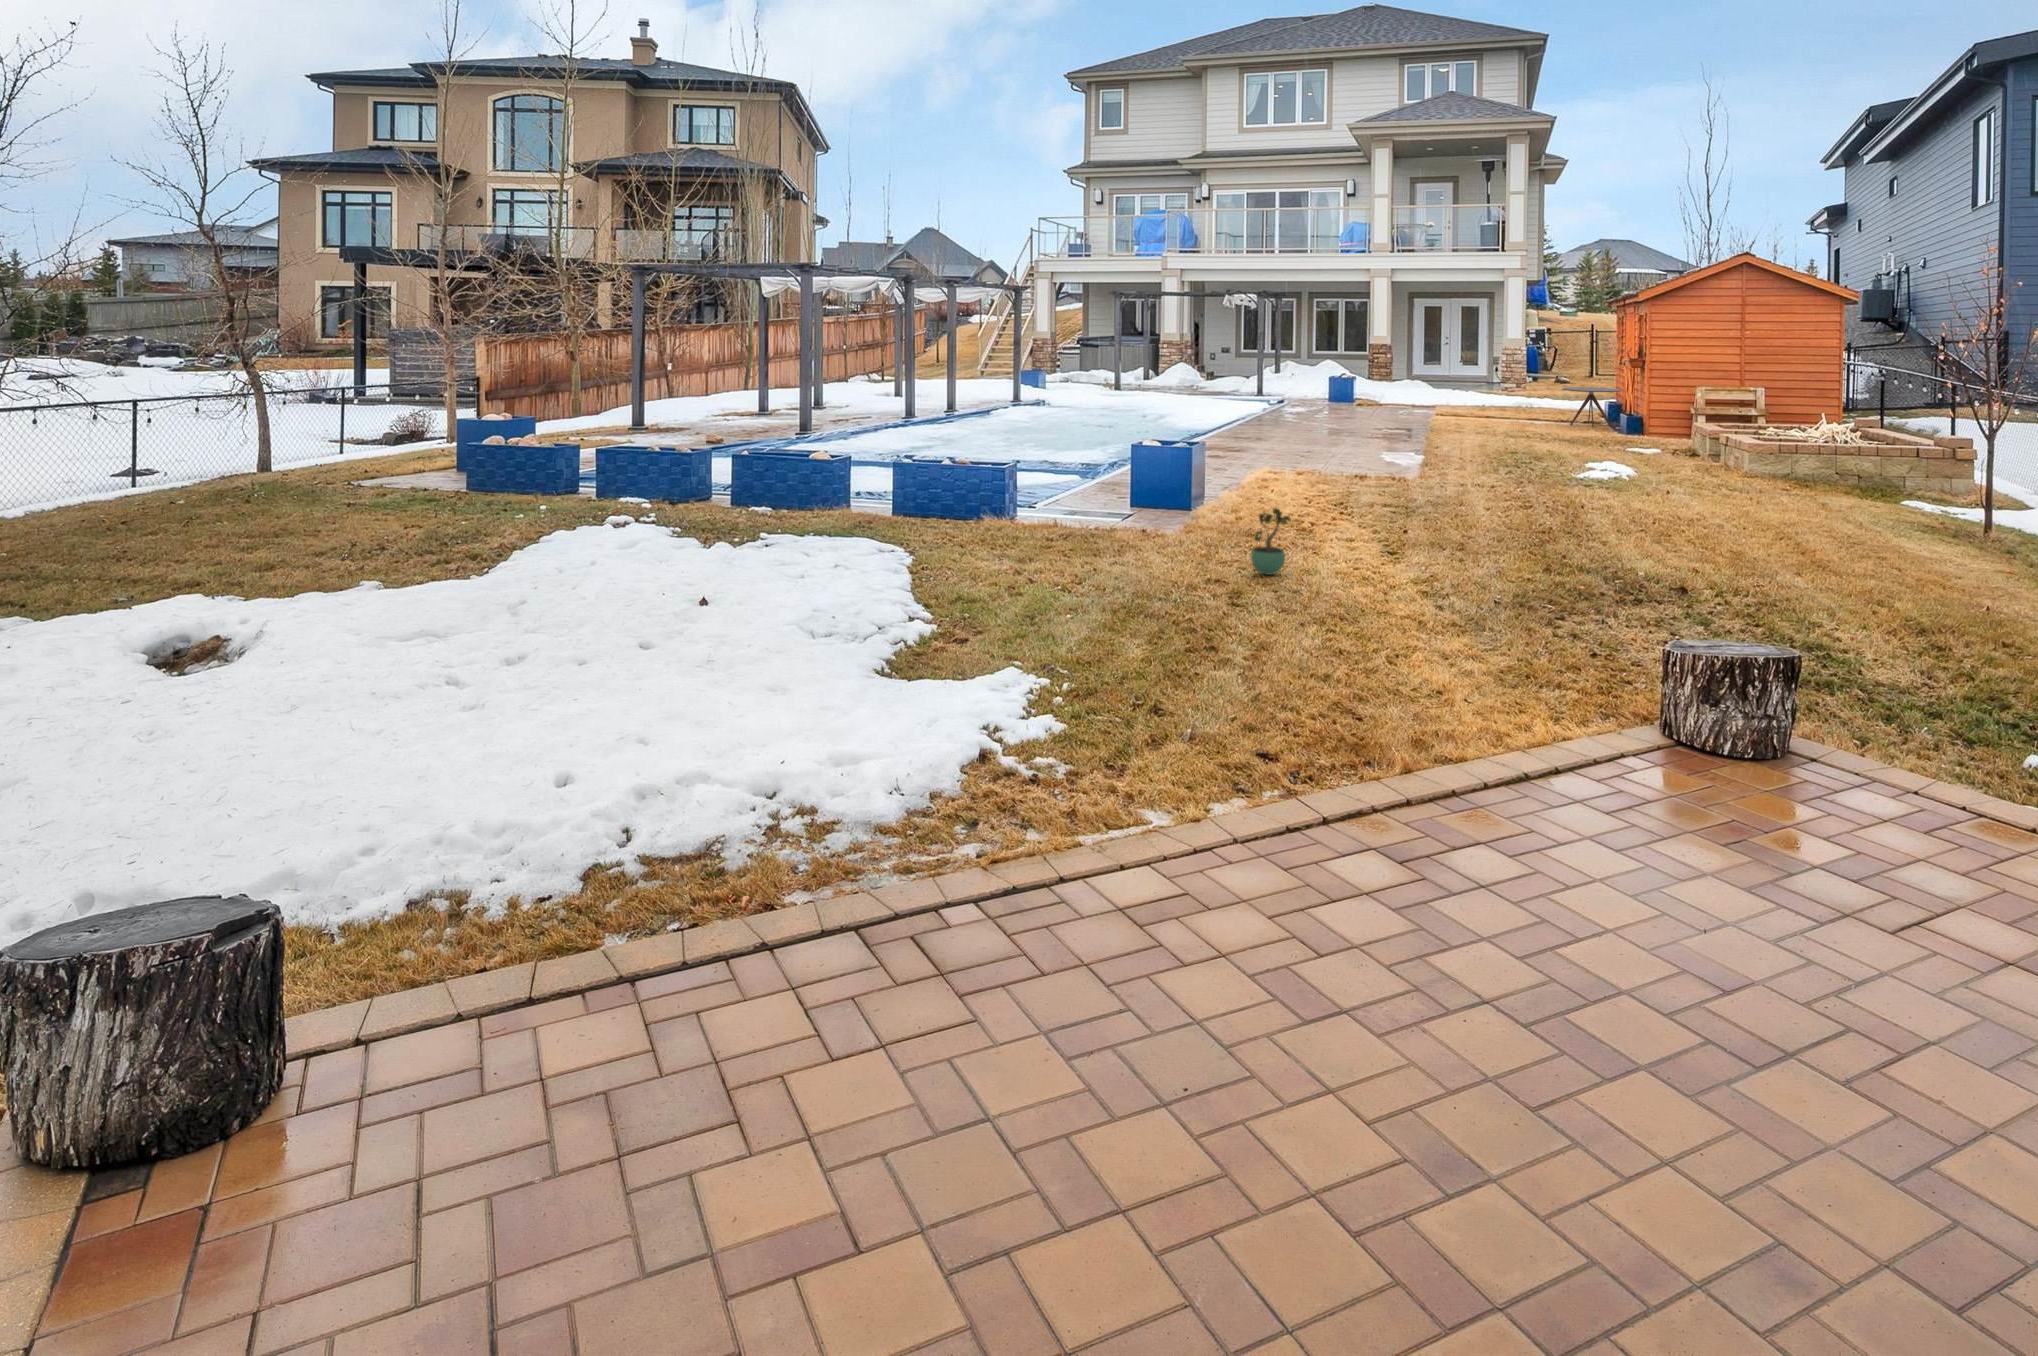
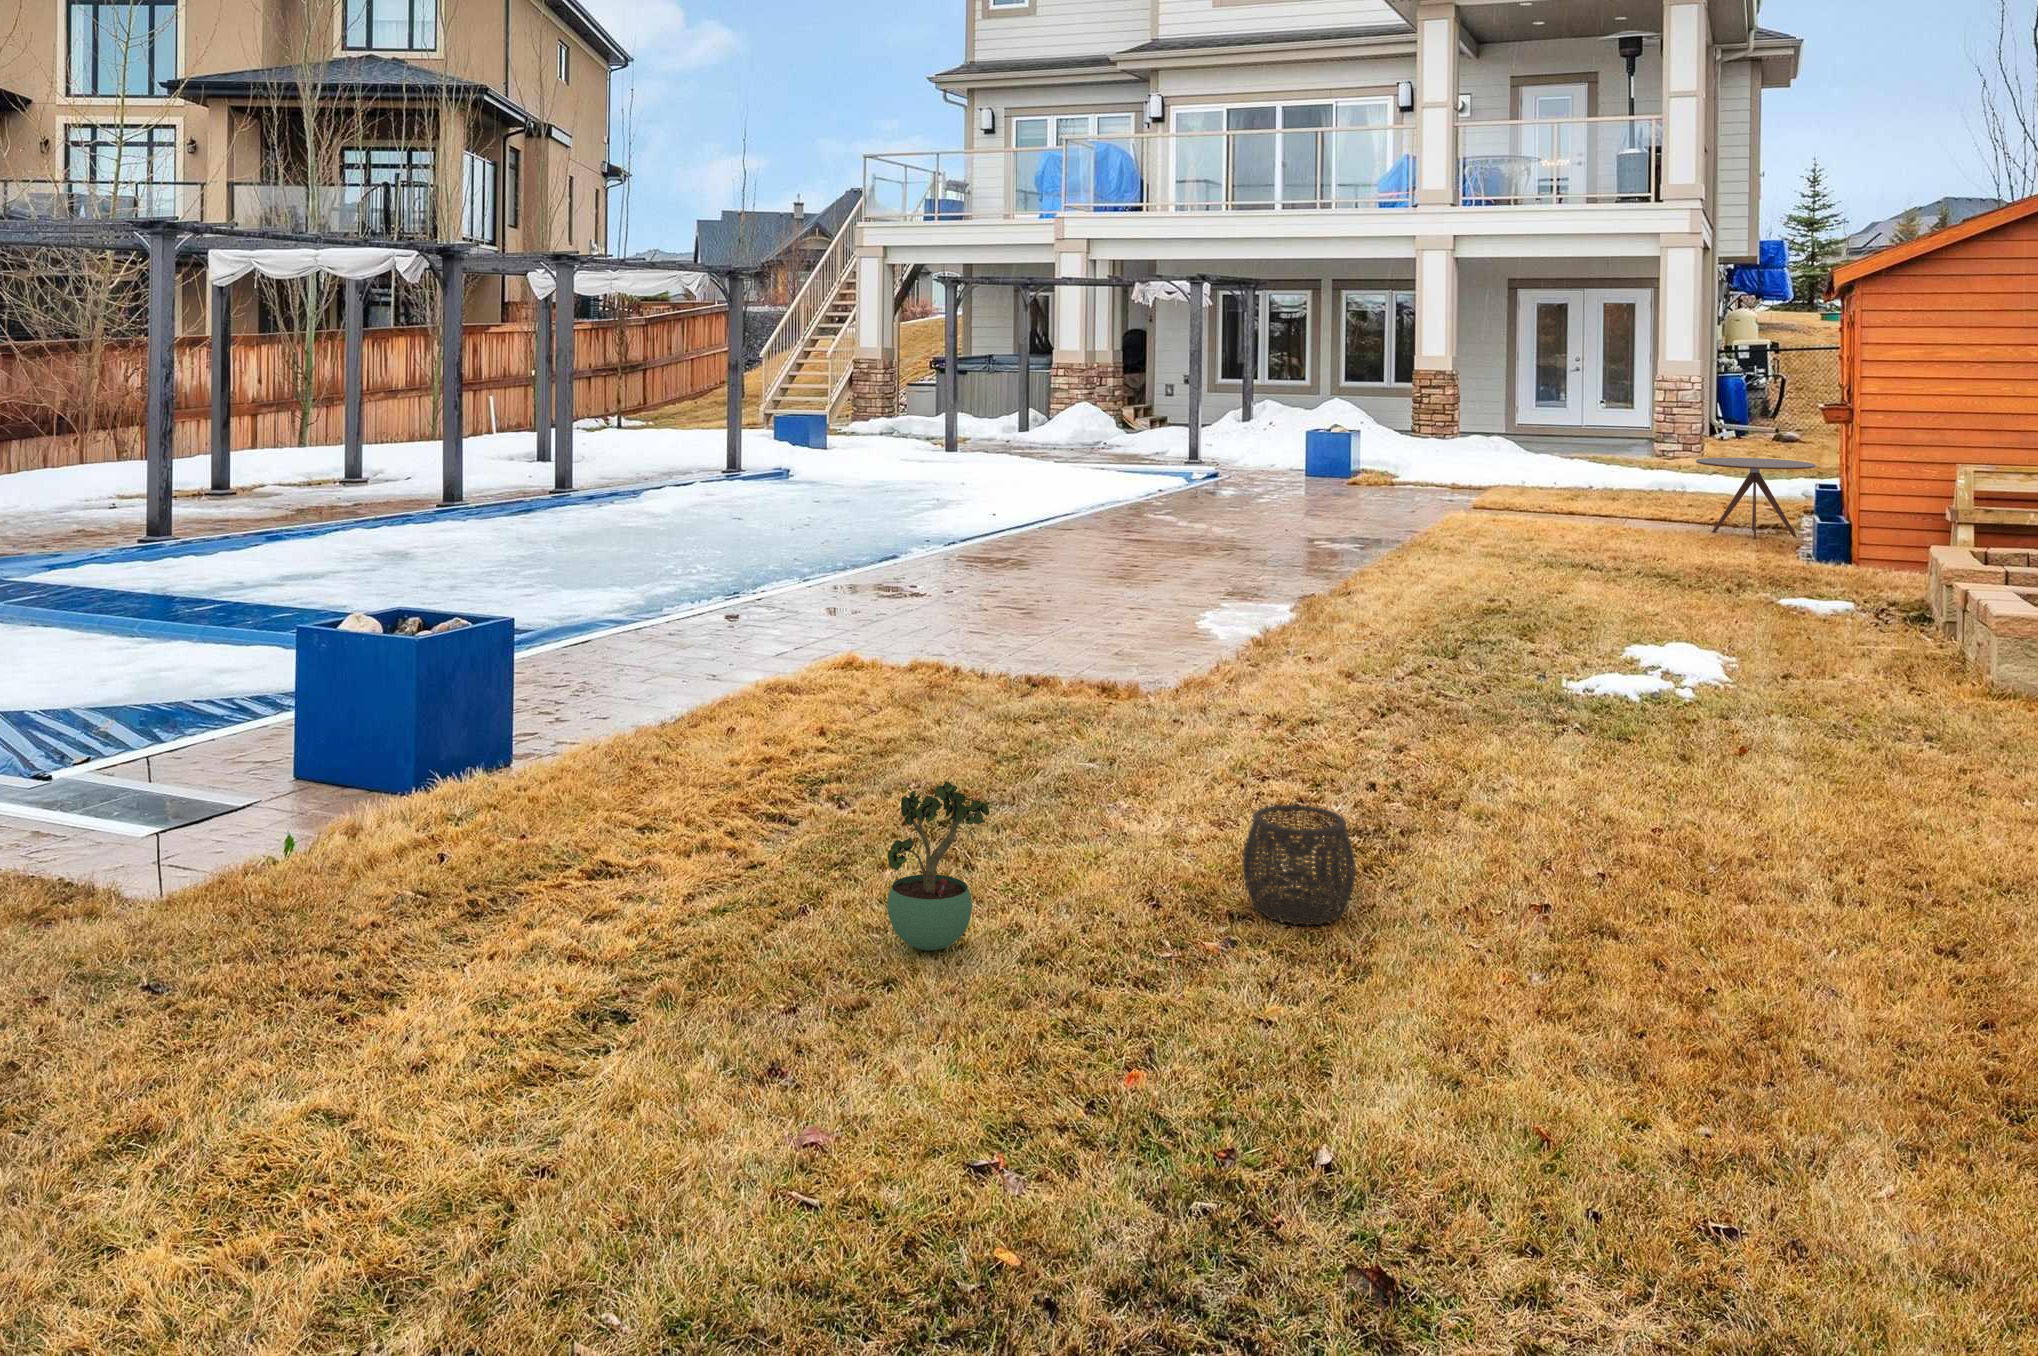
woven basket: none [1529,505,1574,546] -> present [1242,805,1356,925]
potted plant: present [1251,508,1290,575] -> present [887,781,990,951]

